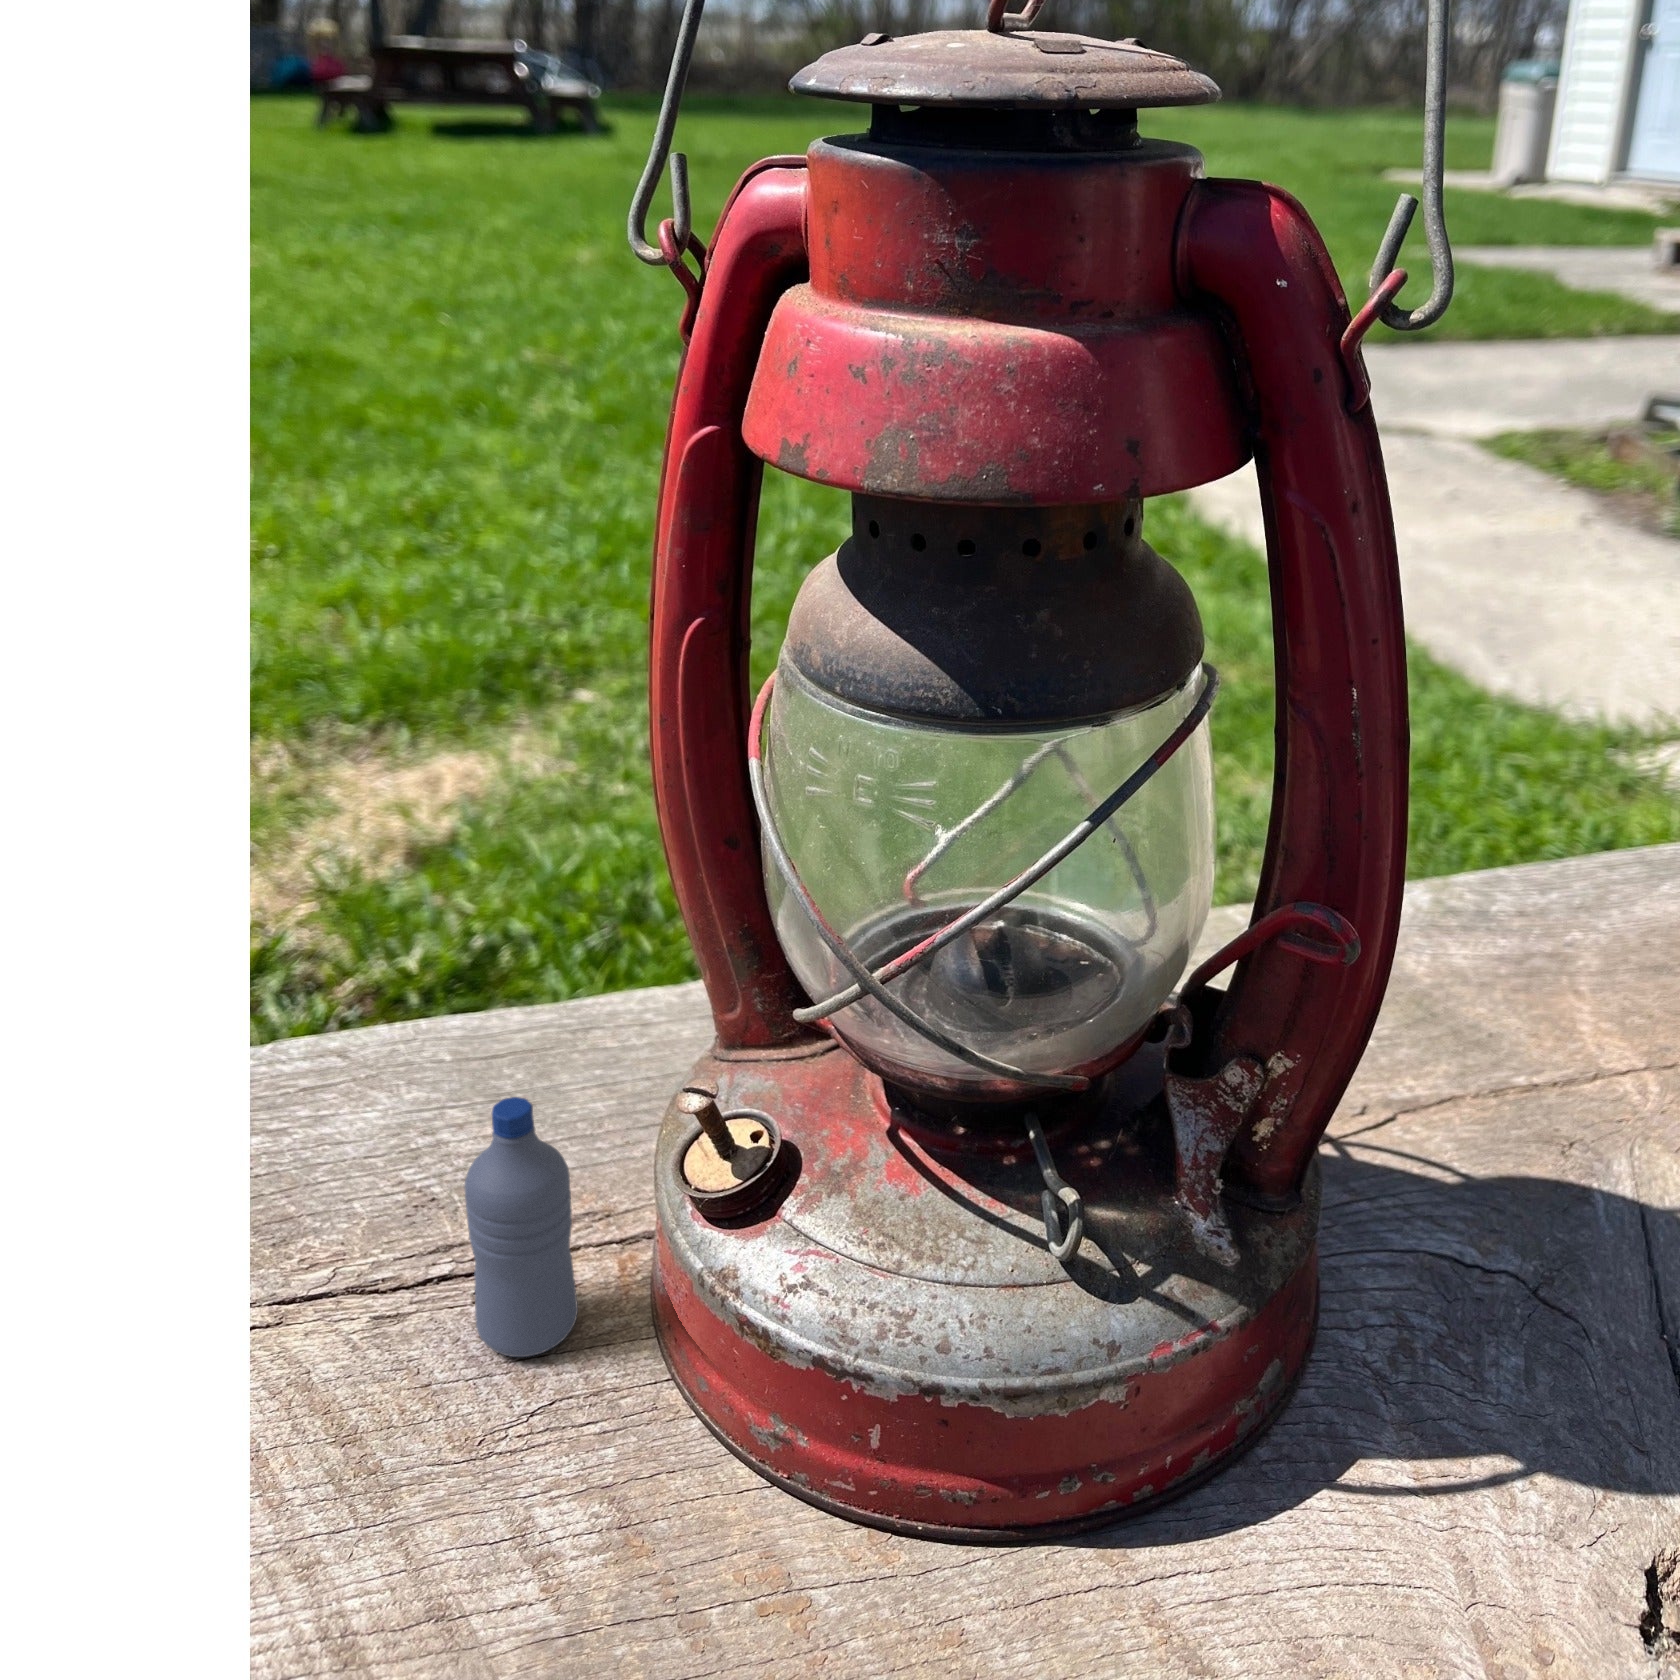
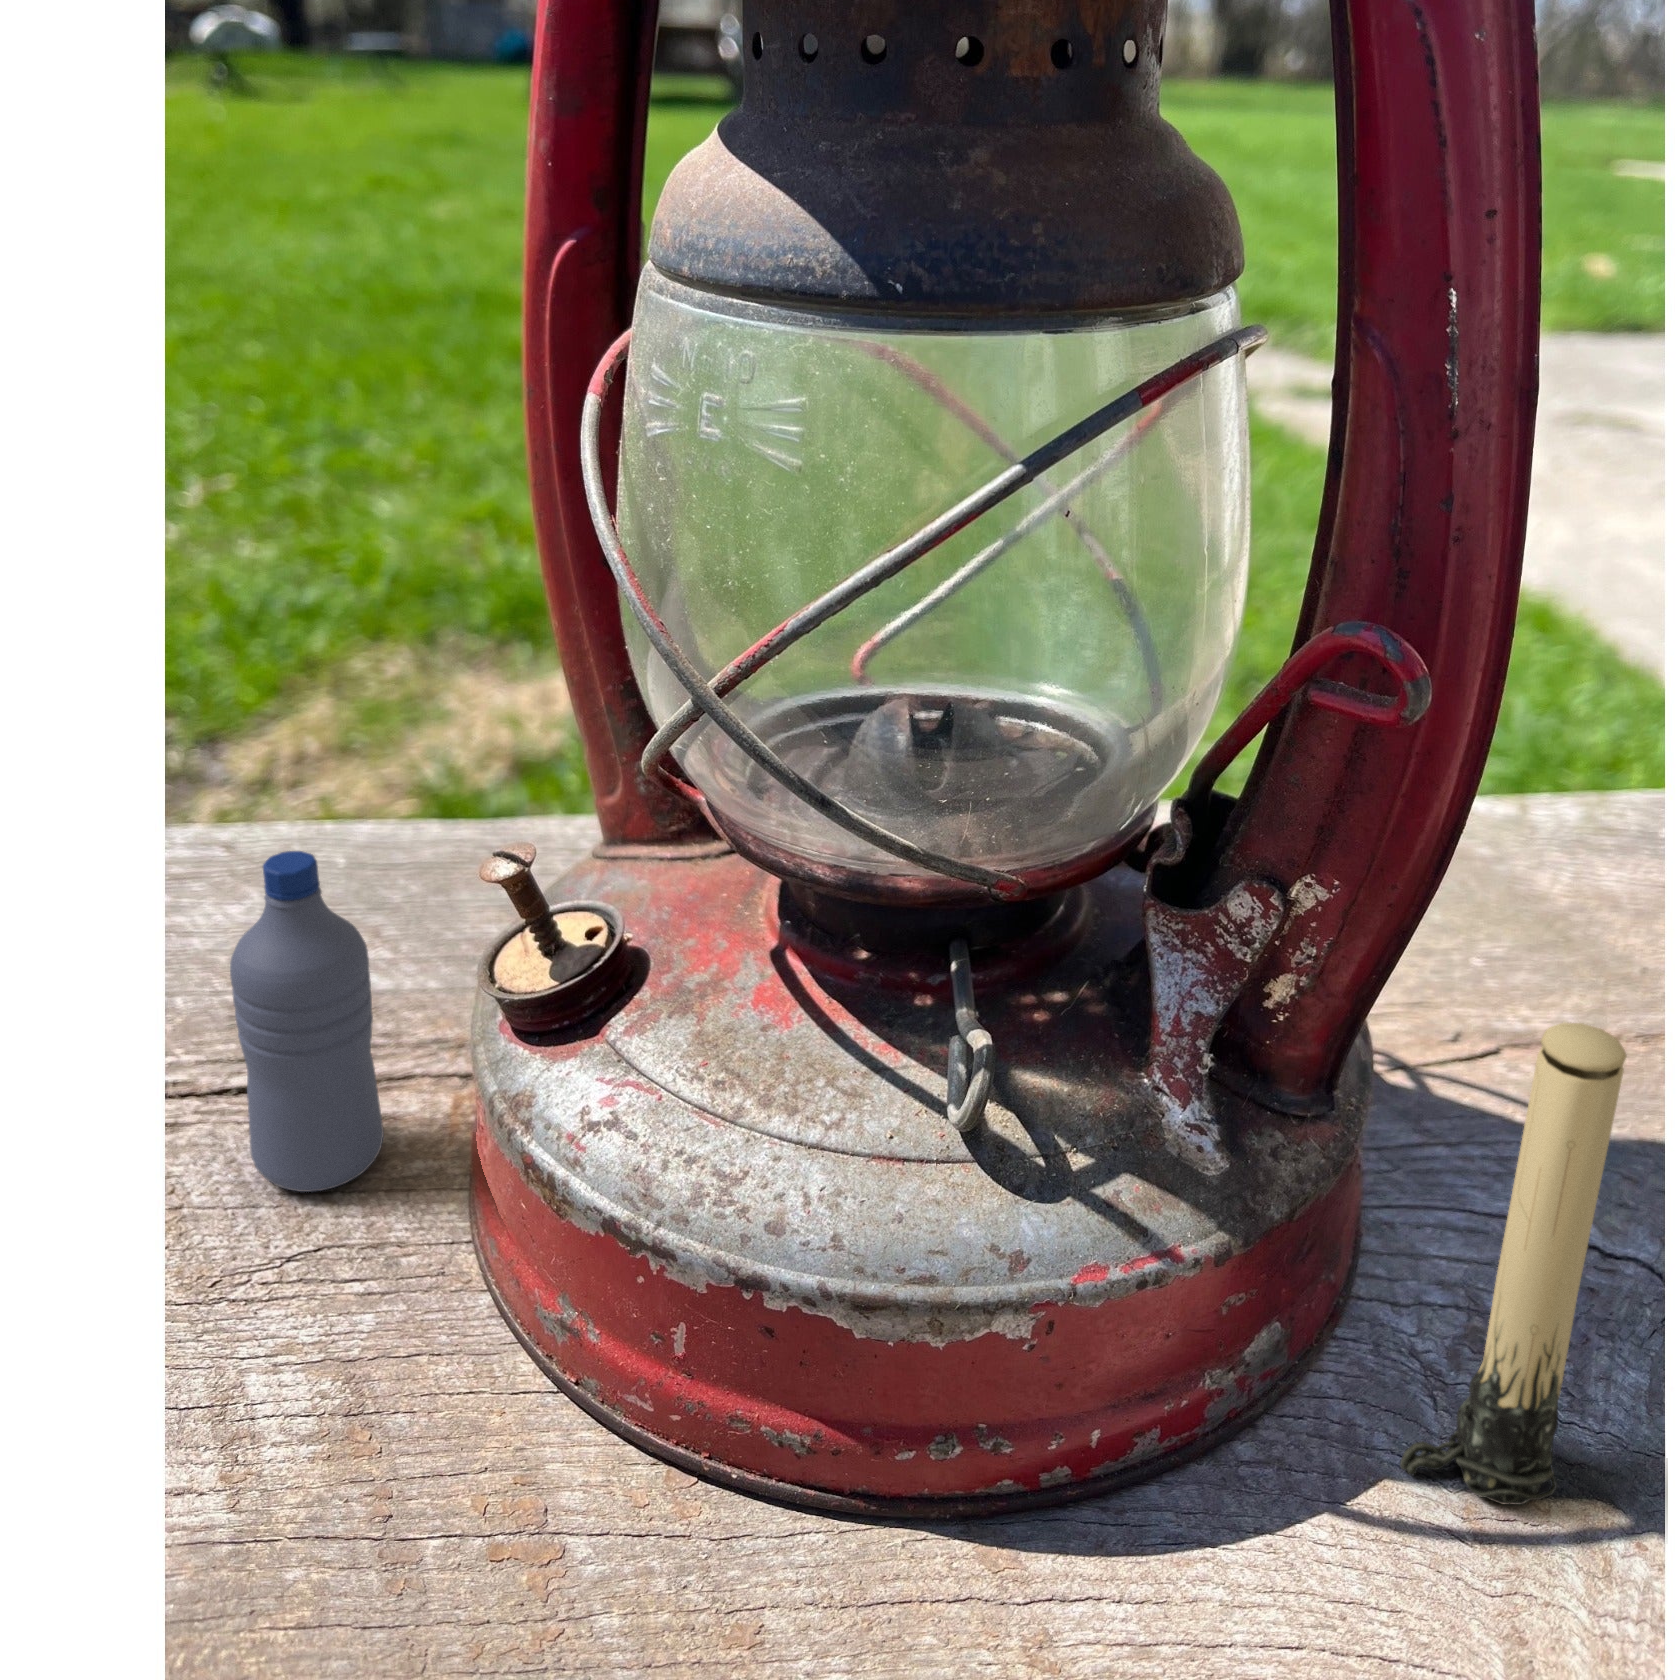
candle: none [1366,1142,1503,1467] -> present [1400,1023,1627,1505]

